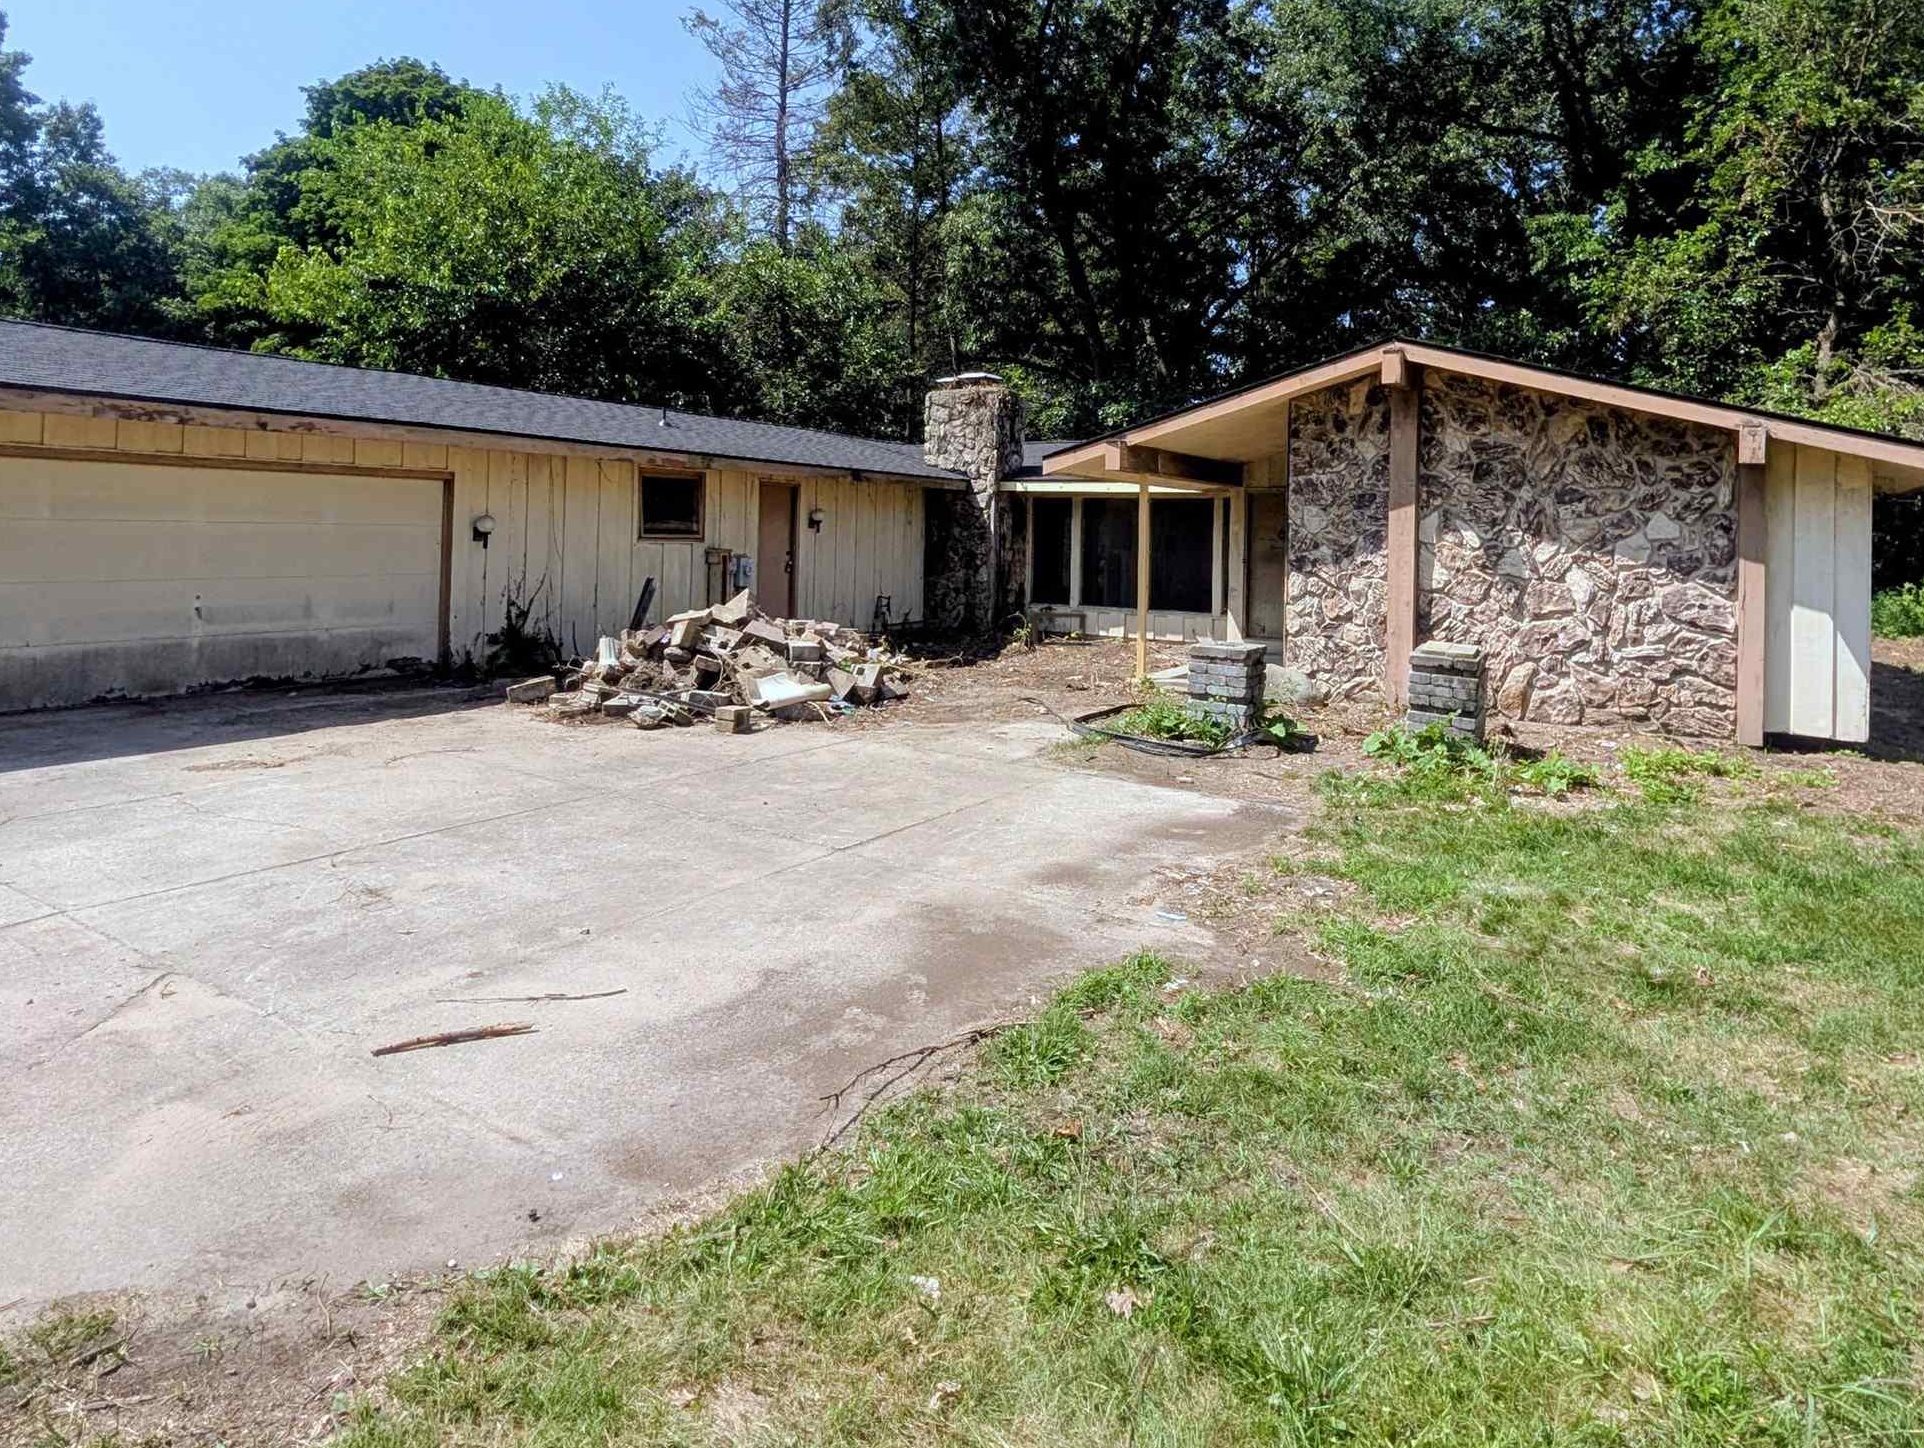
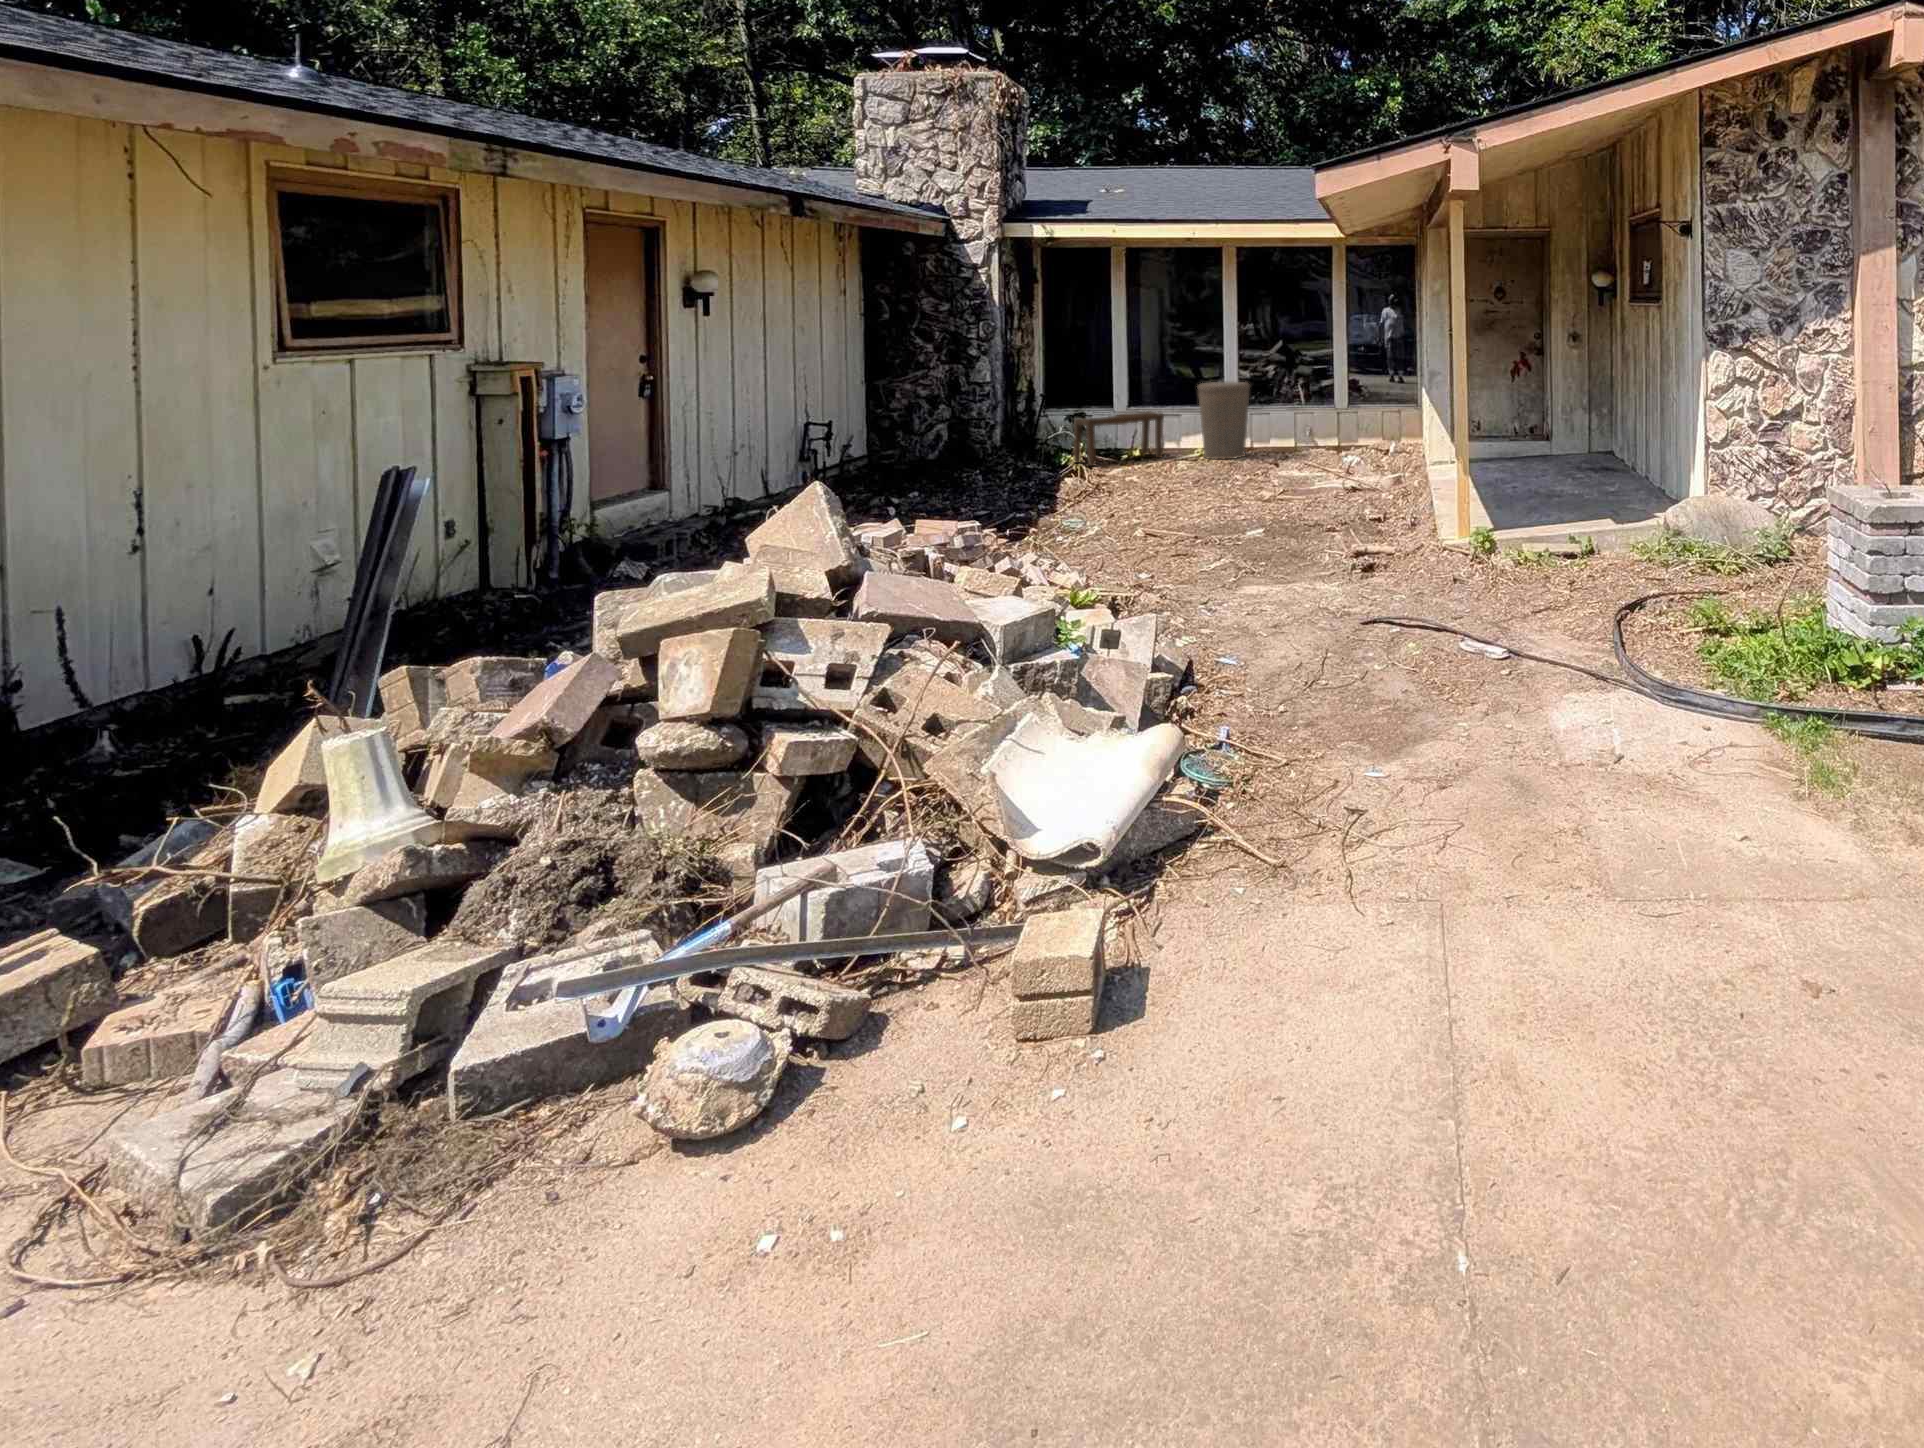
trash can: none [1108,595,1146,649] -> present [1198,382,1250,459]

